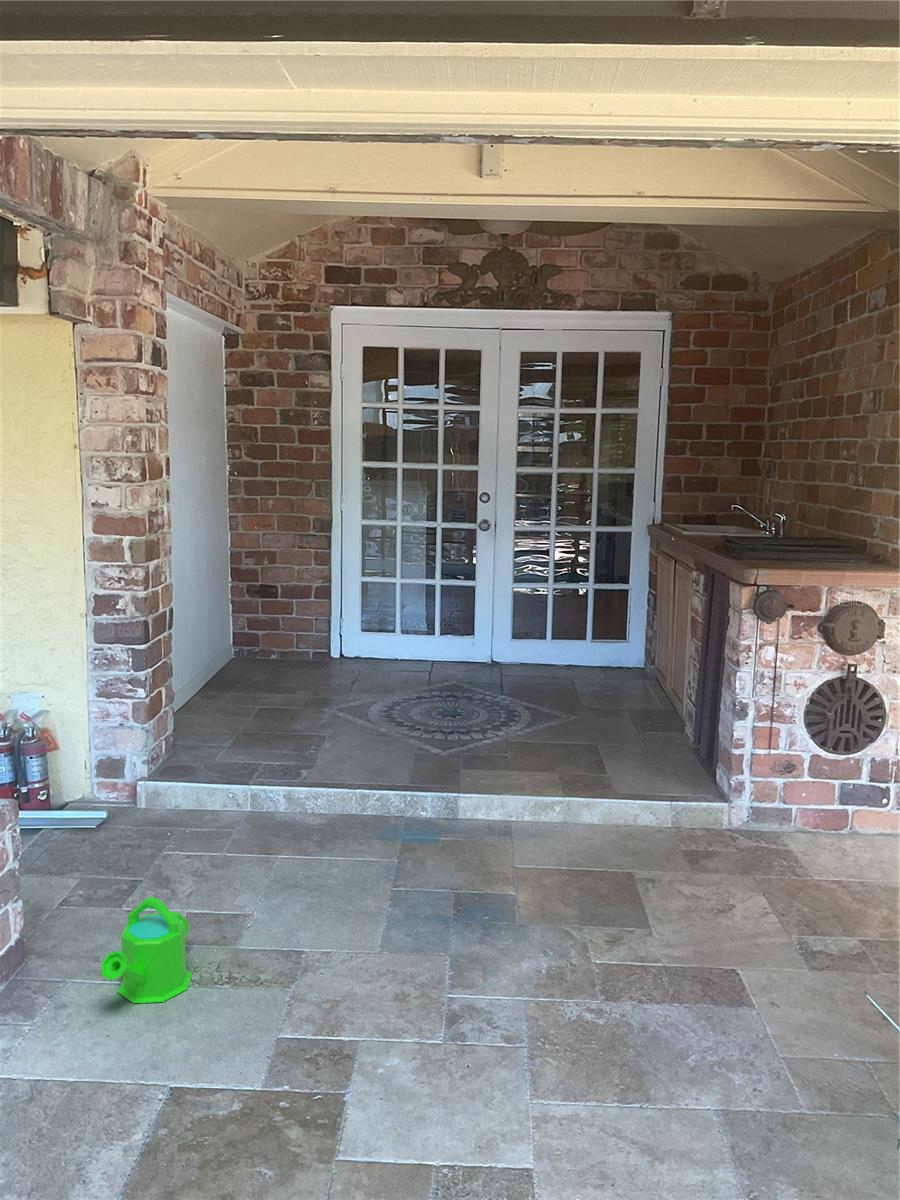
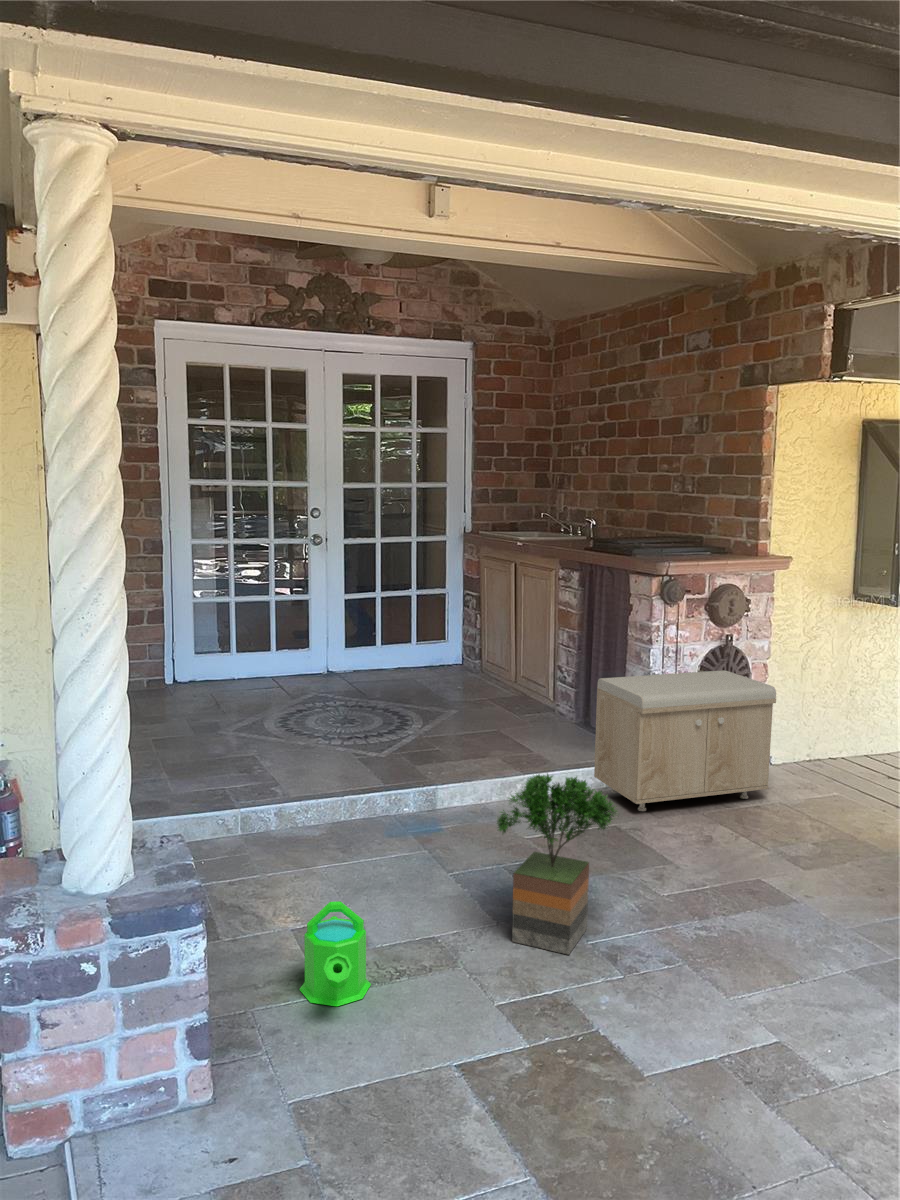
storage bench: none [652,701,871,874] -> present [594,670,776,811]
potted tree: none [348,801,493,1013] -> present [497,774,617,955]

